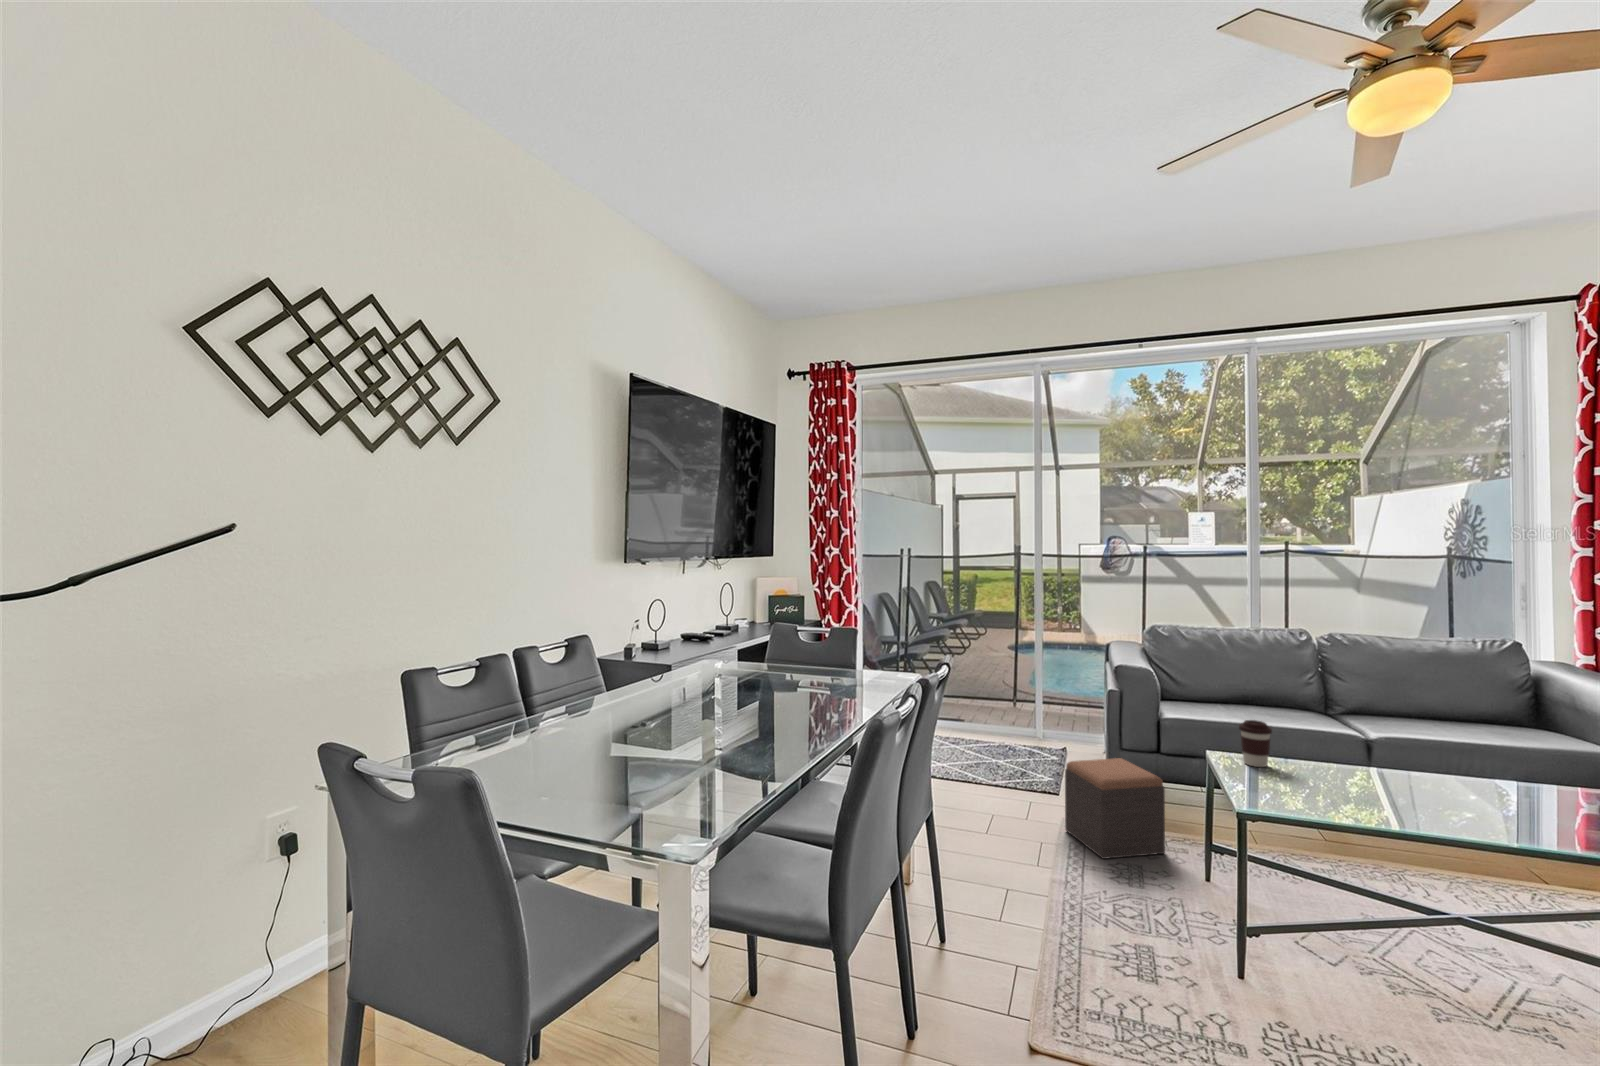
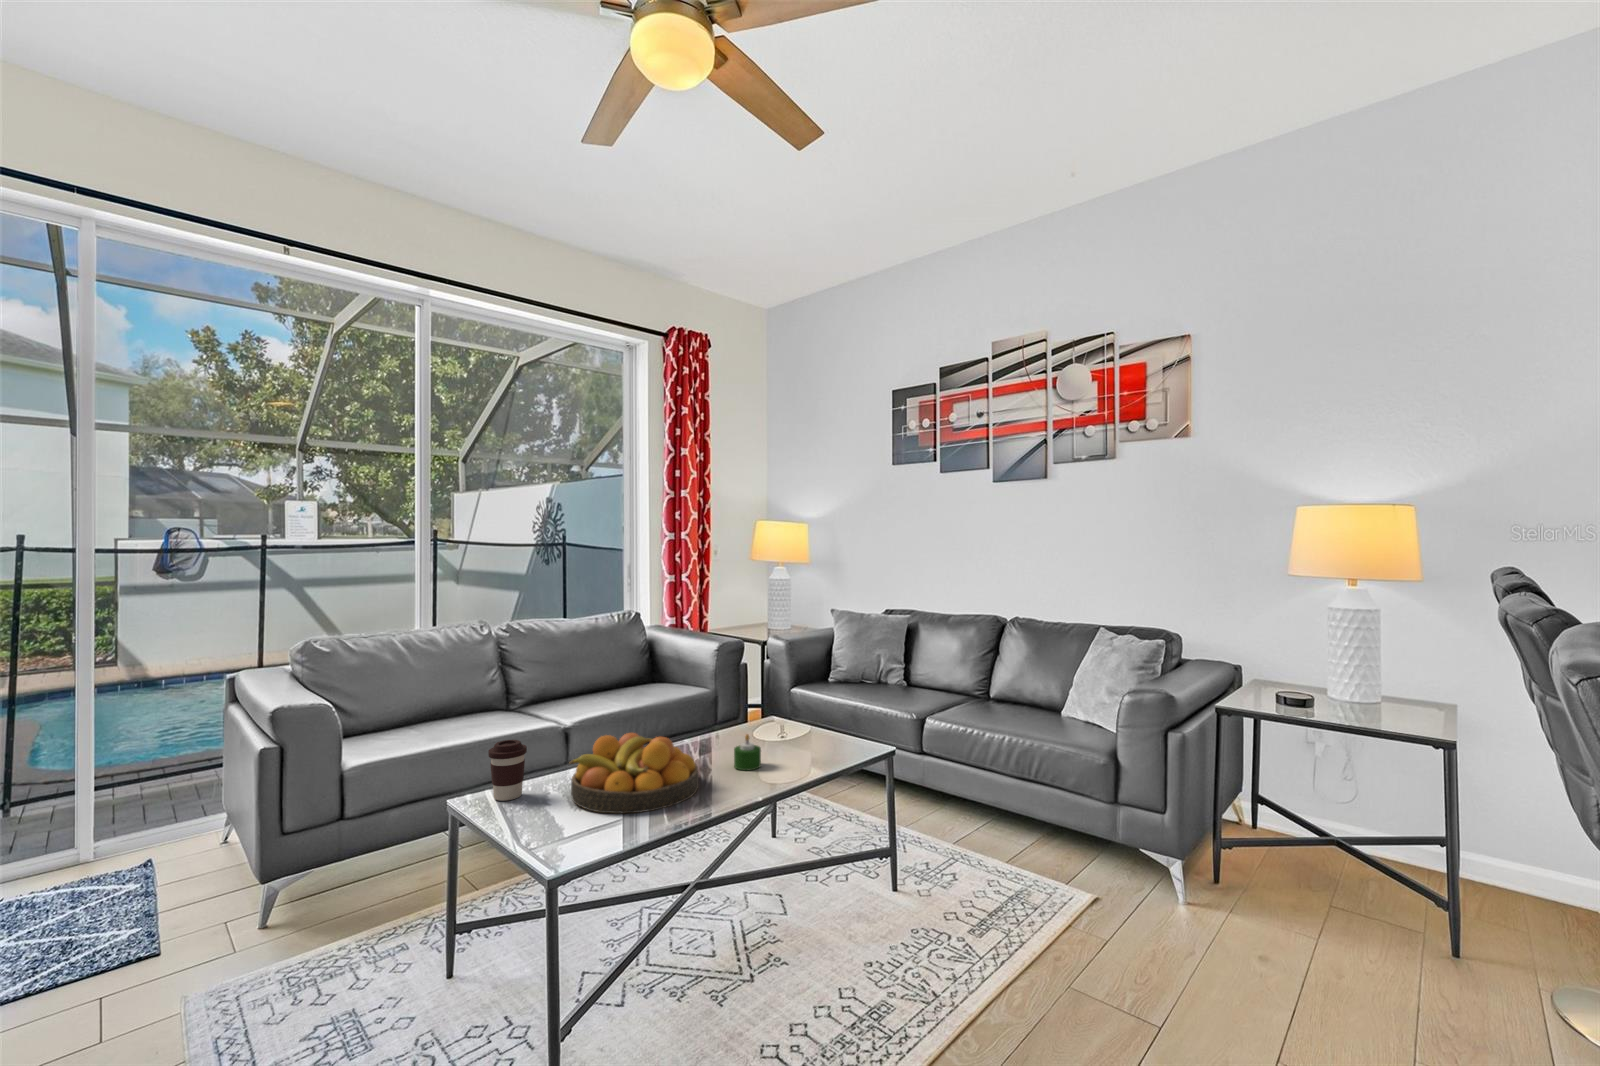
fruit bowl: none [1298,737,1447,817] -> present [570,733,699,813]
footstool: present [1065,758,1165,859] -> none [196,851,378,1035]
candle: none [1514,784,1557,825] -> present [734,734,761,771]

